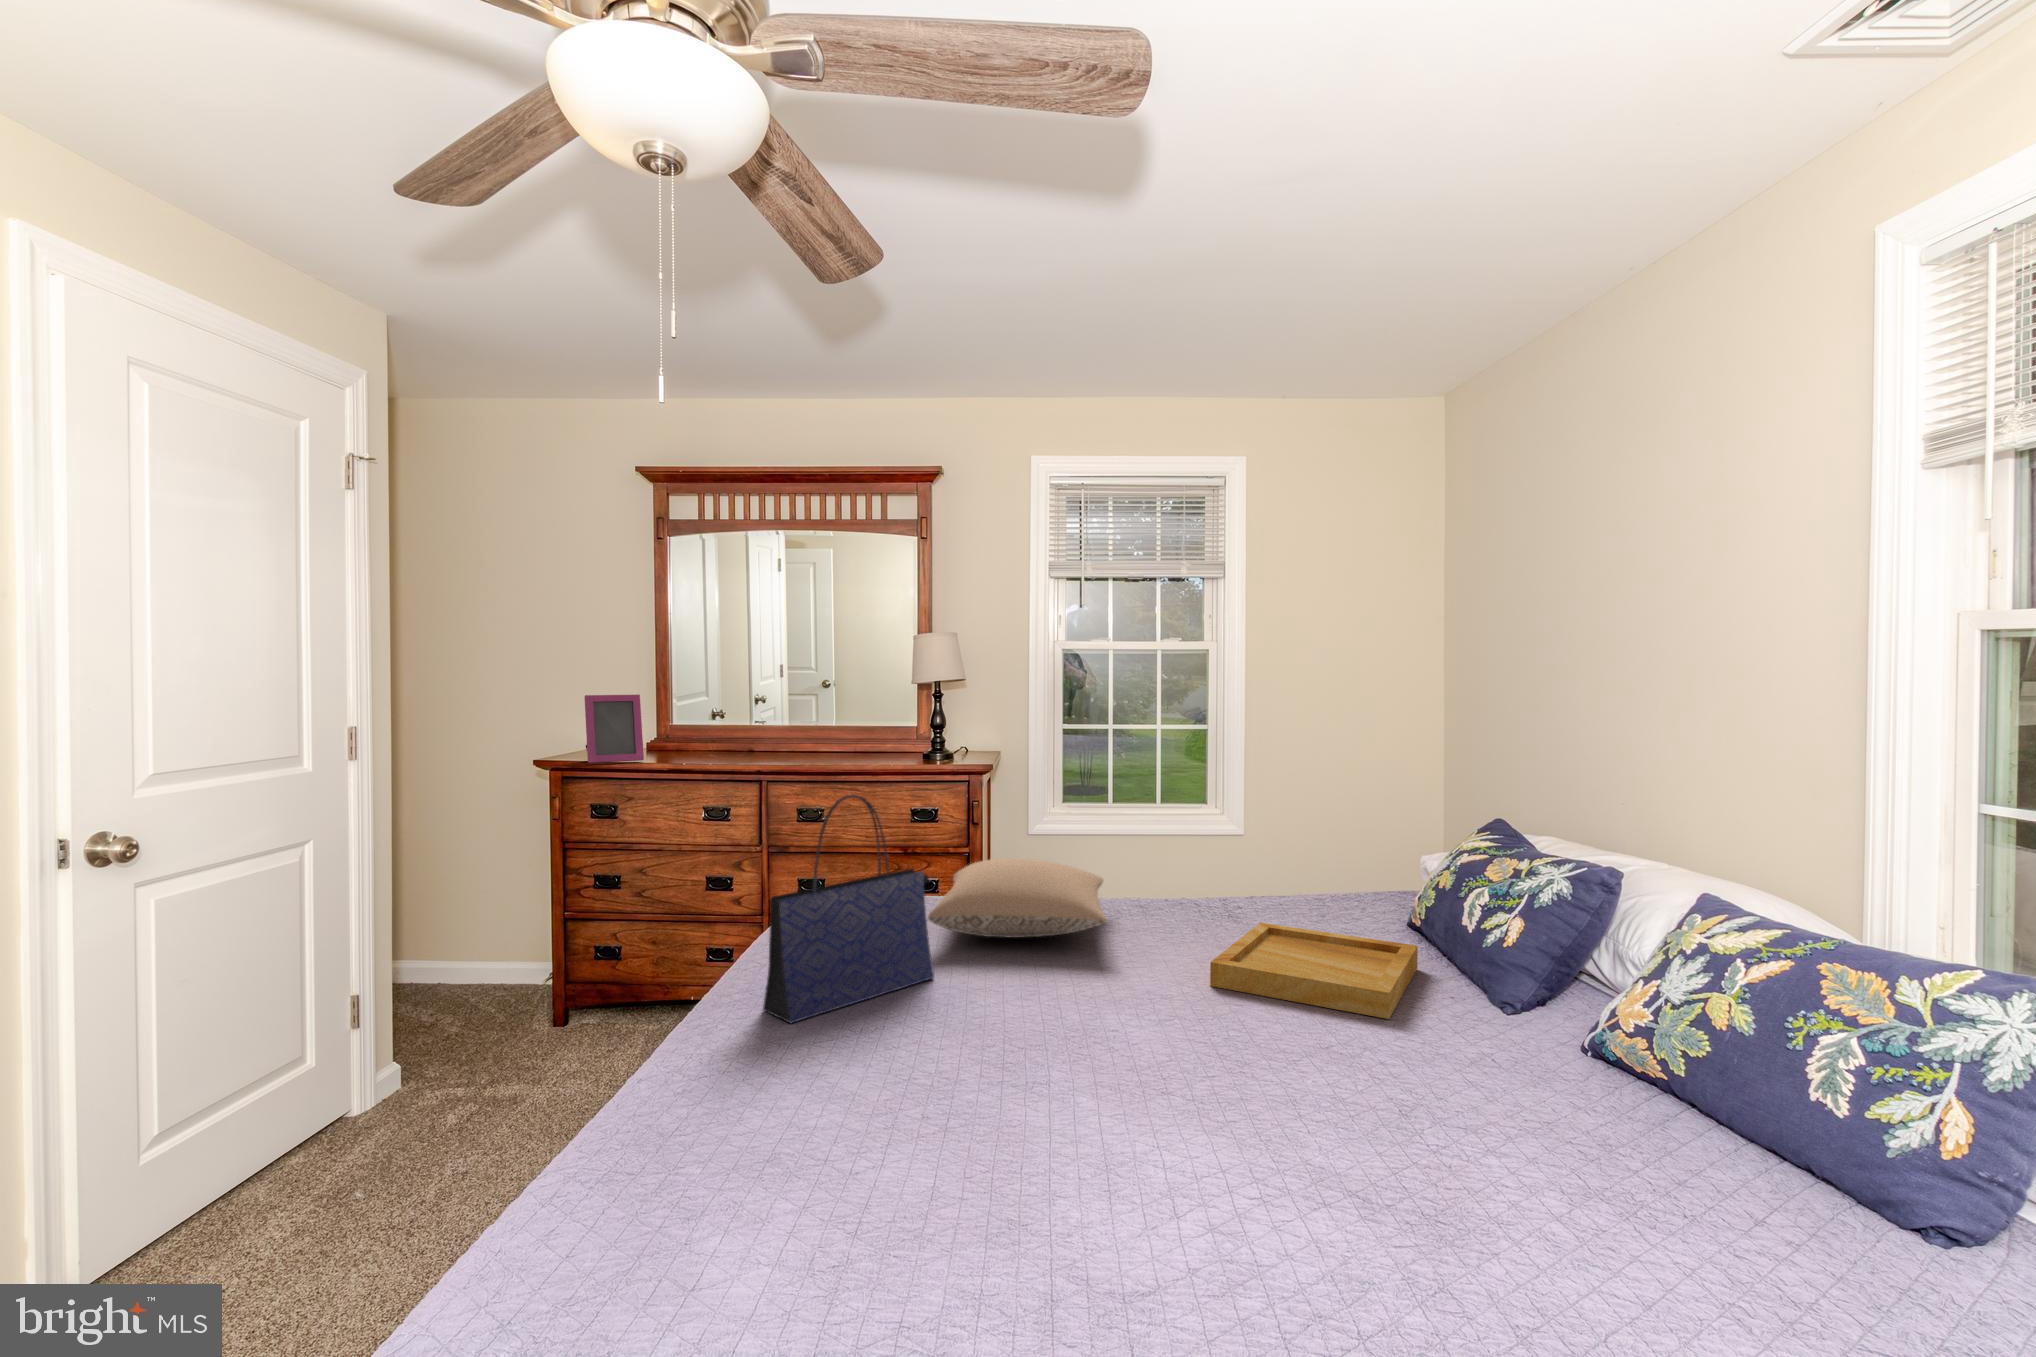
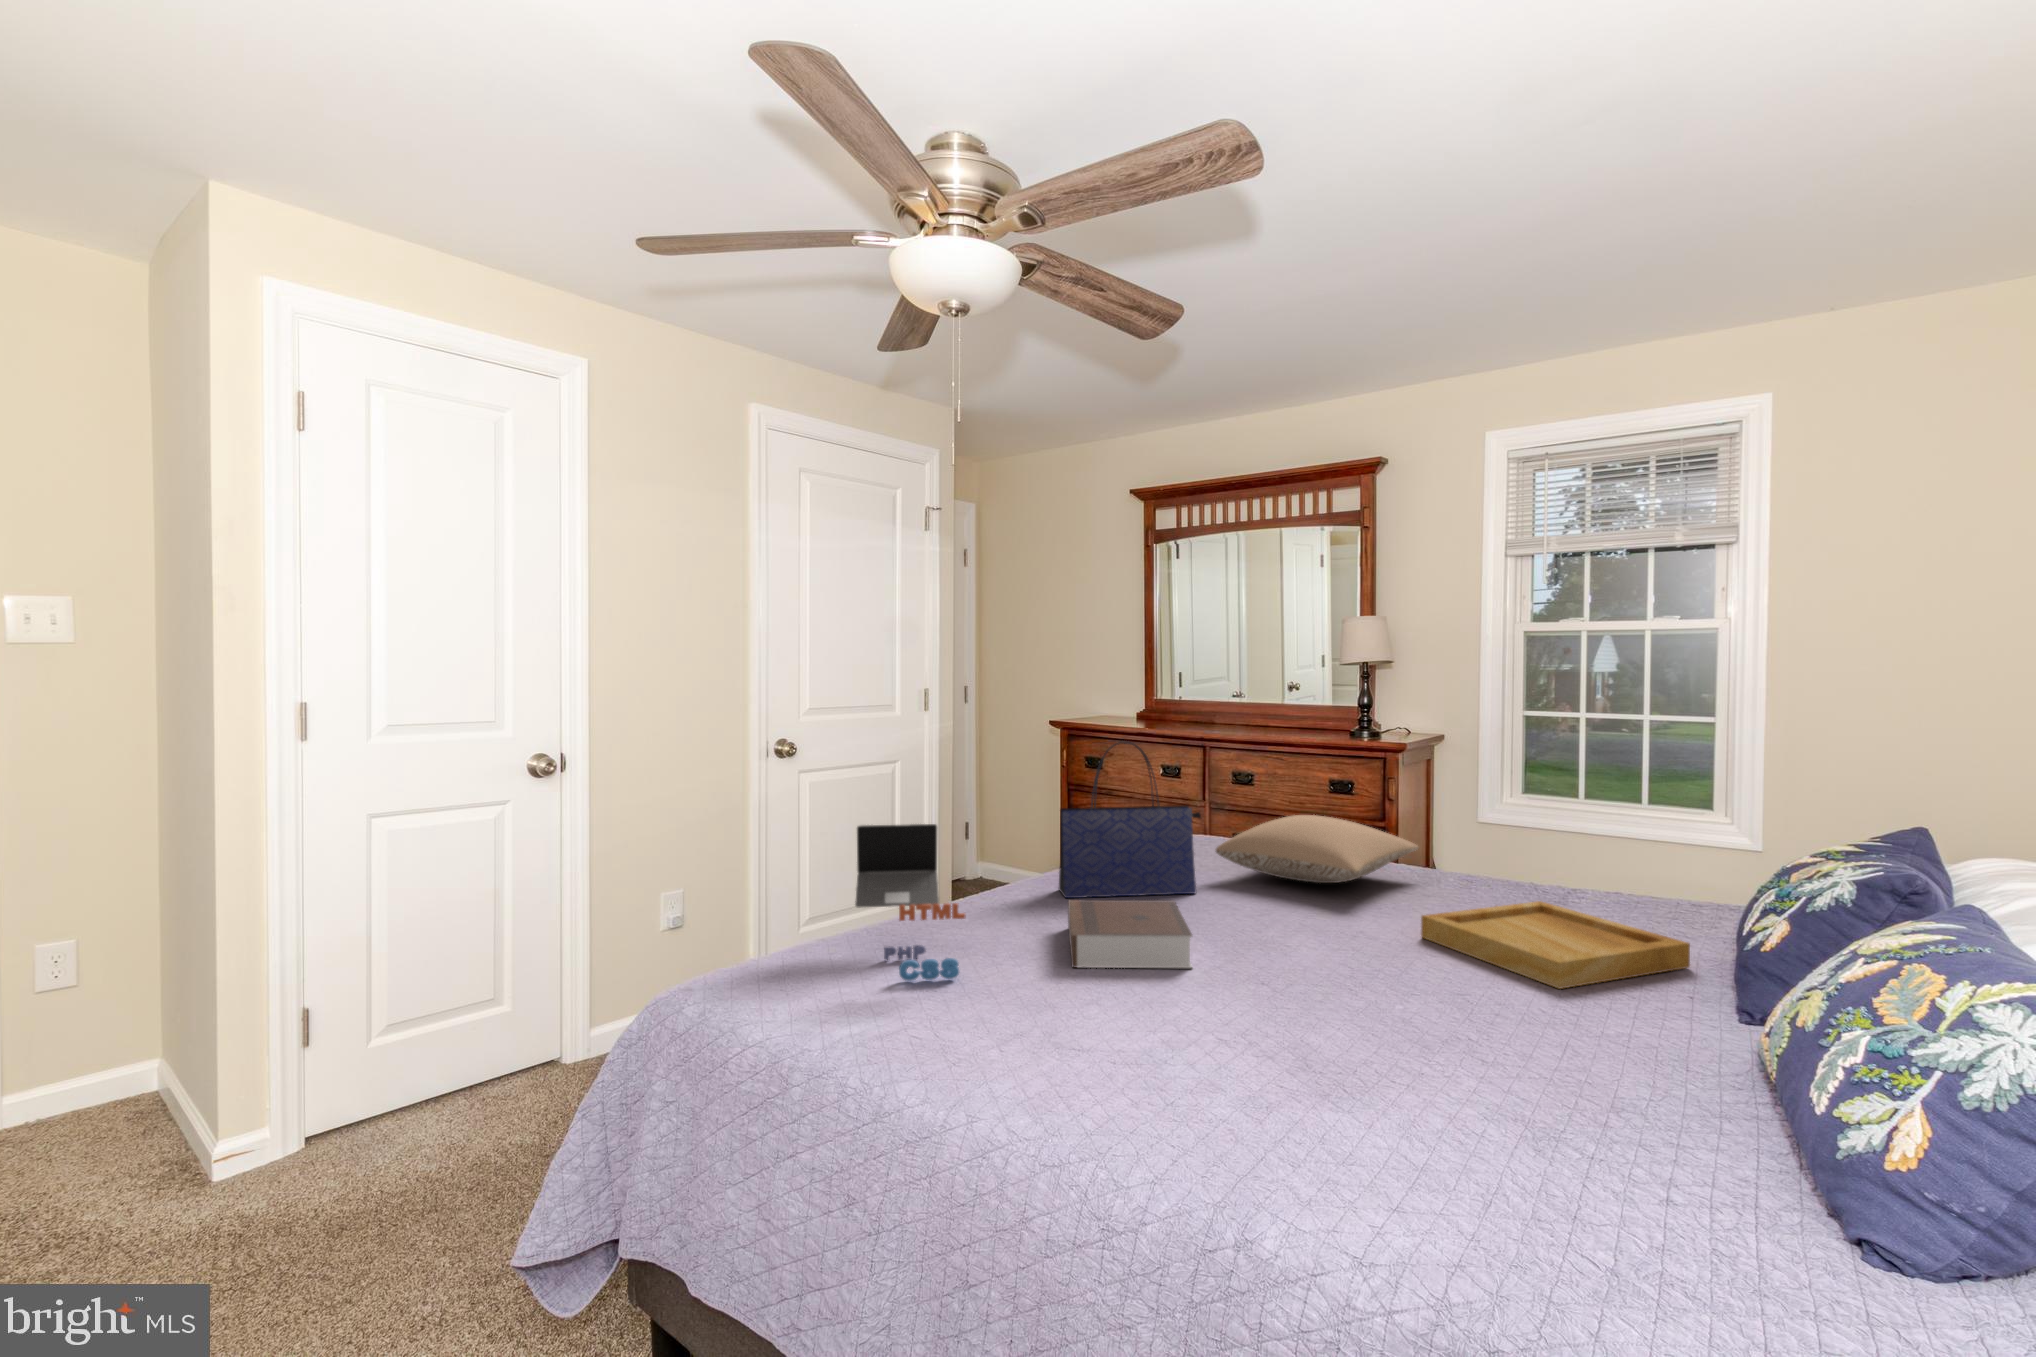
picture frame: present [585,695,644,763] -> none [1083,674,1124,726]
laptop: none [567,968,847,1267] -> present [855,824,965,981]
book: none [860,1002,1088,1145] -> present [1068,900,1192,968]

